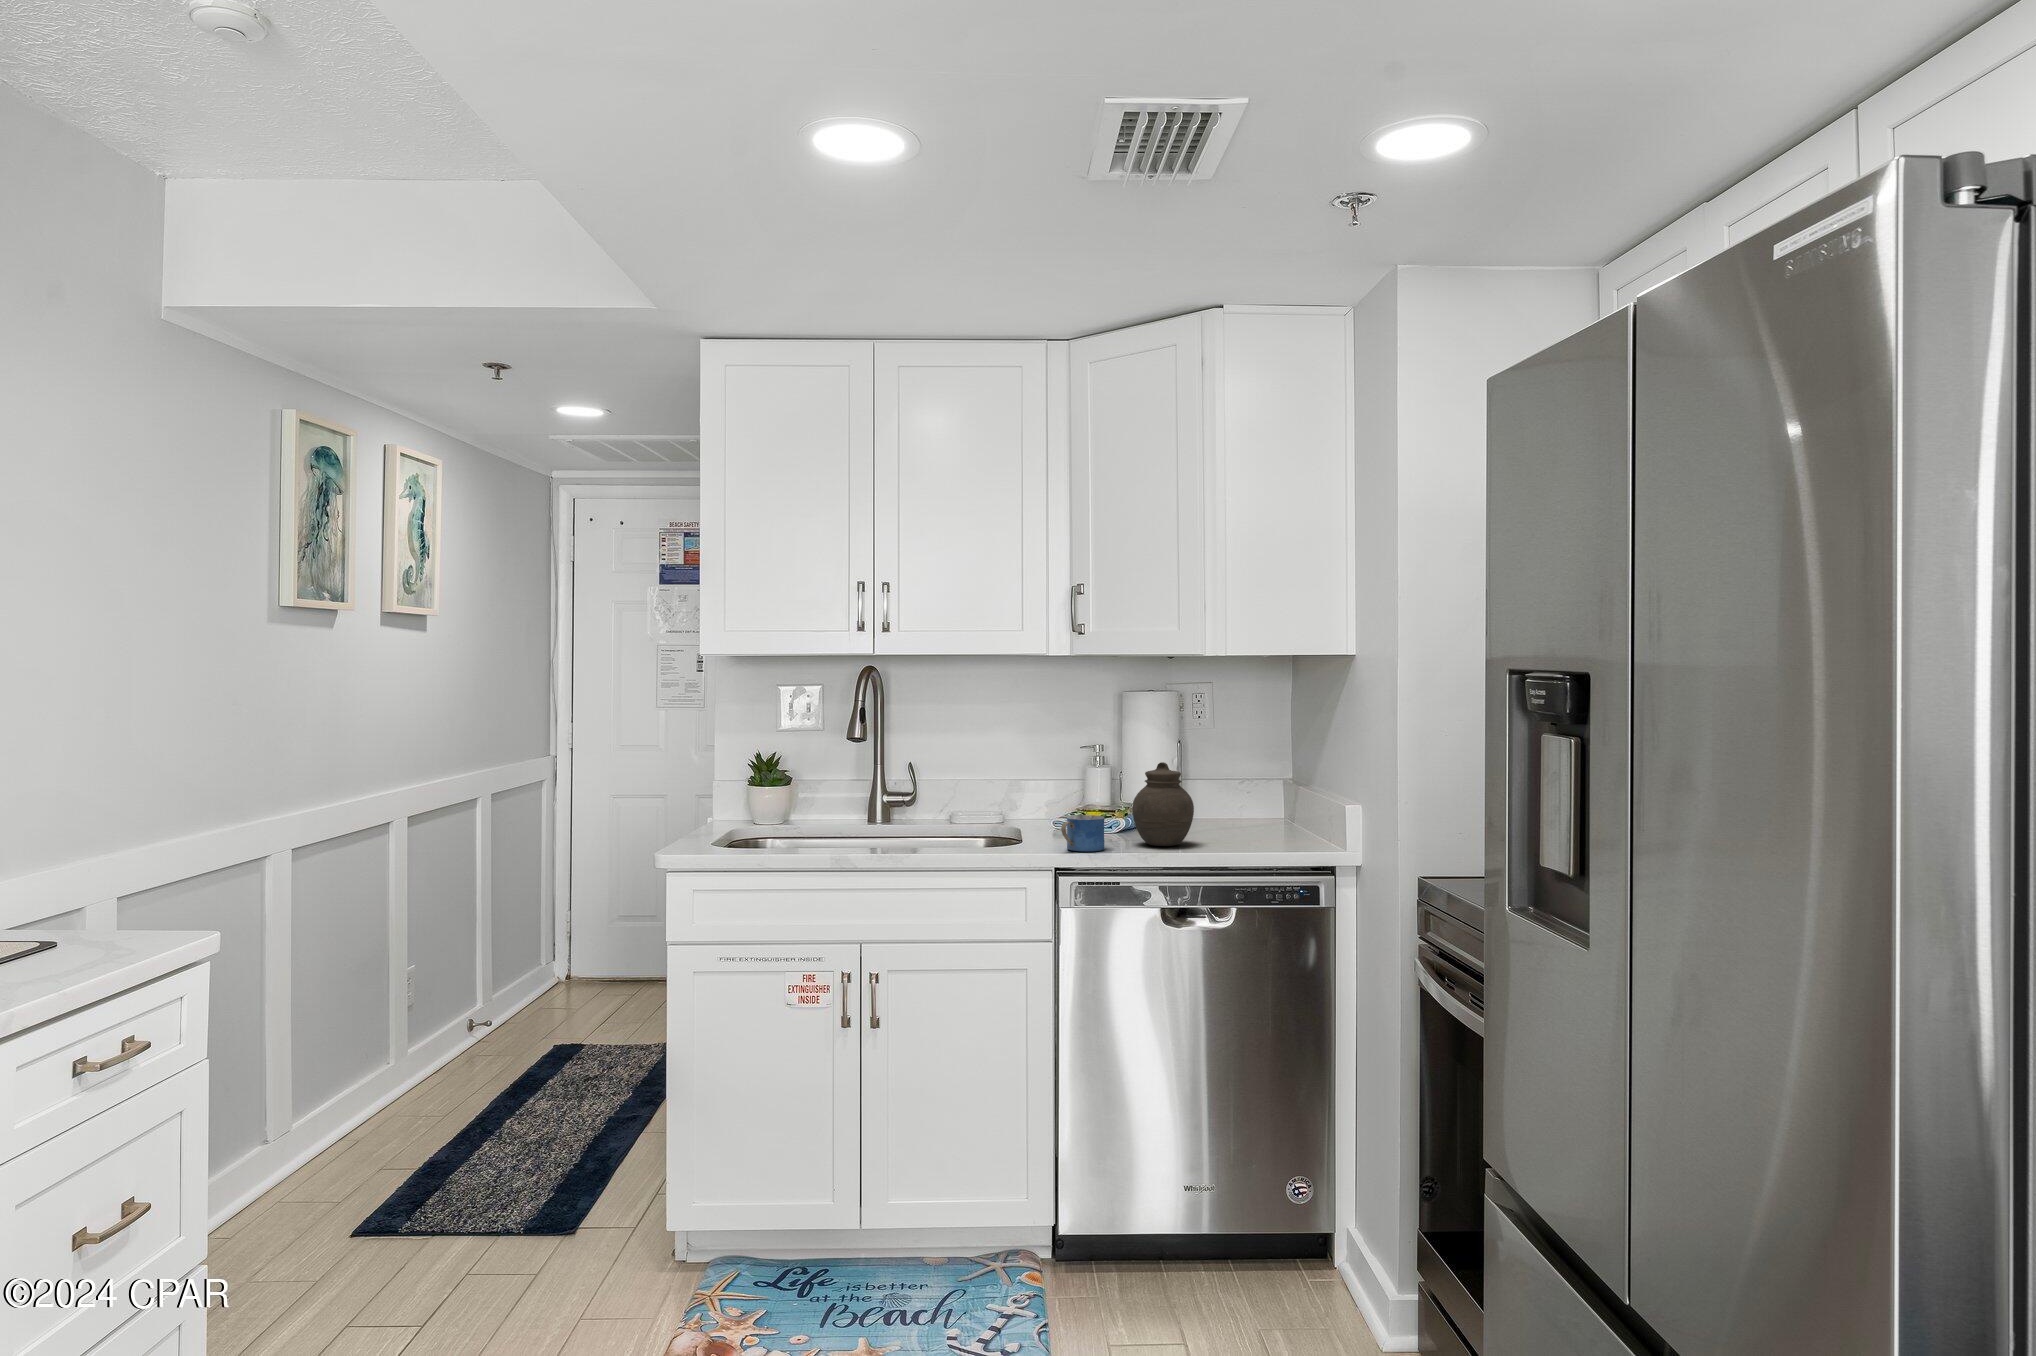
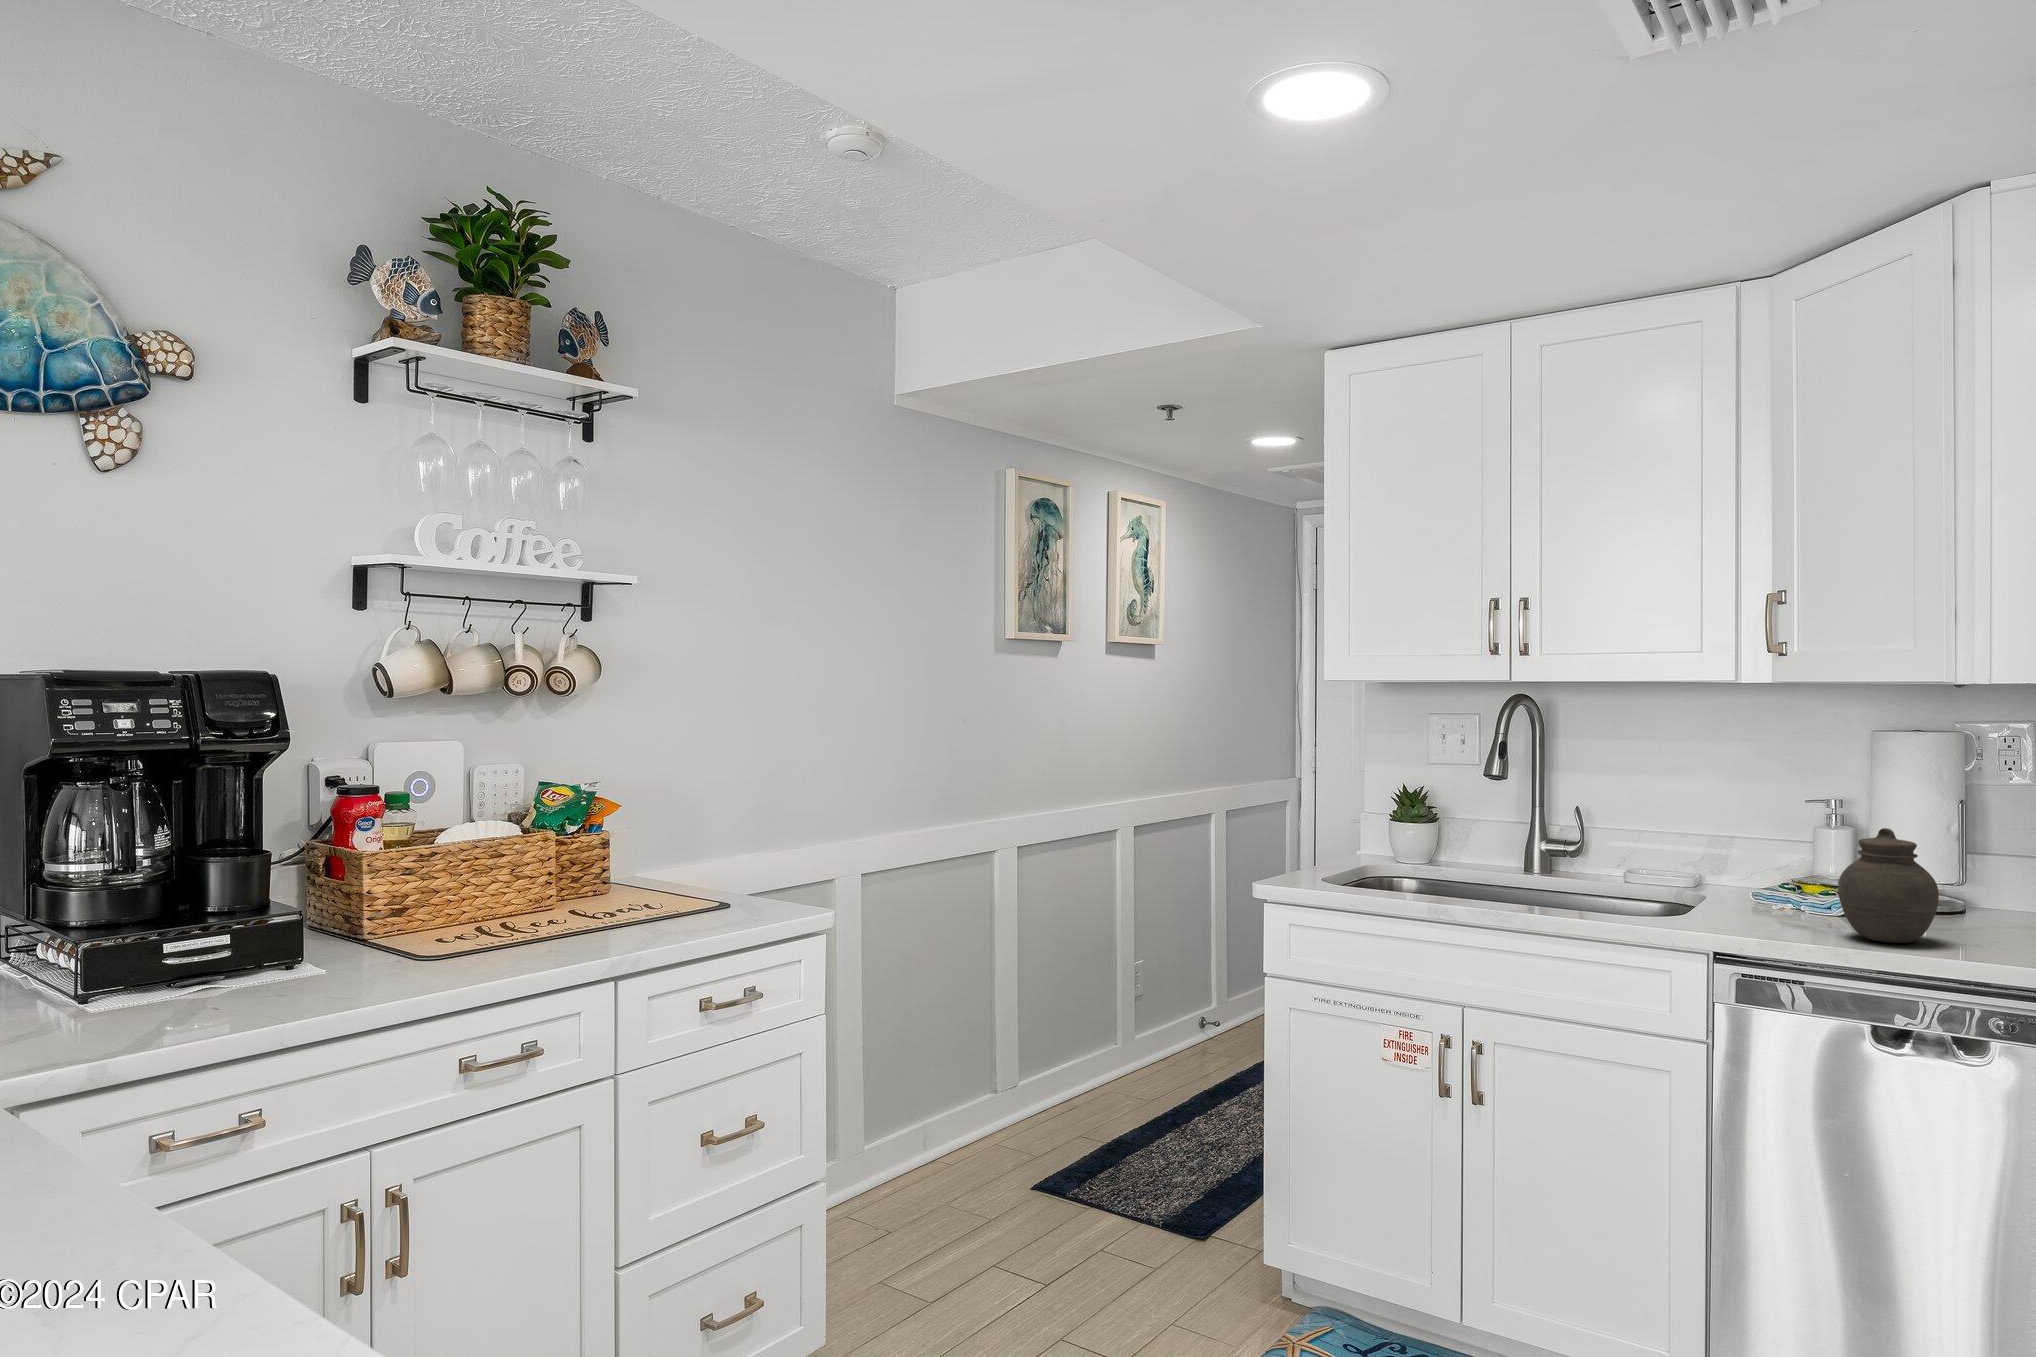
mug: present [1061,815,1105,851] -> none [1718,887,1788,937]

